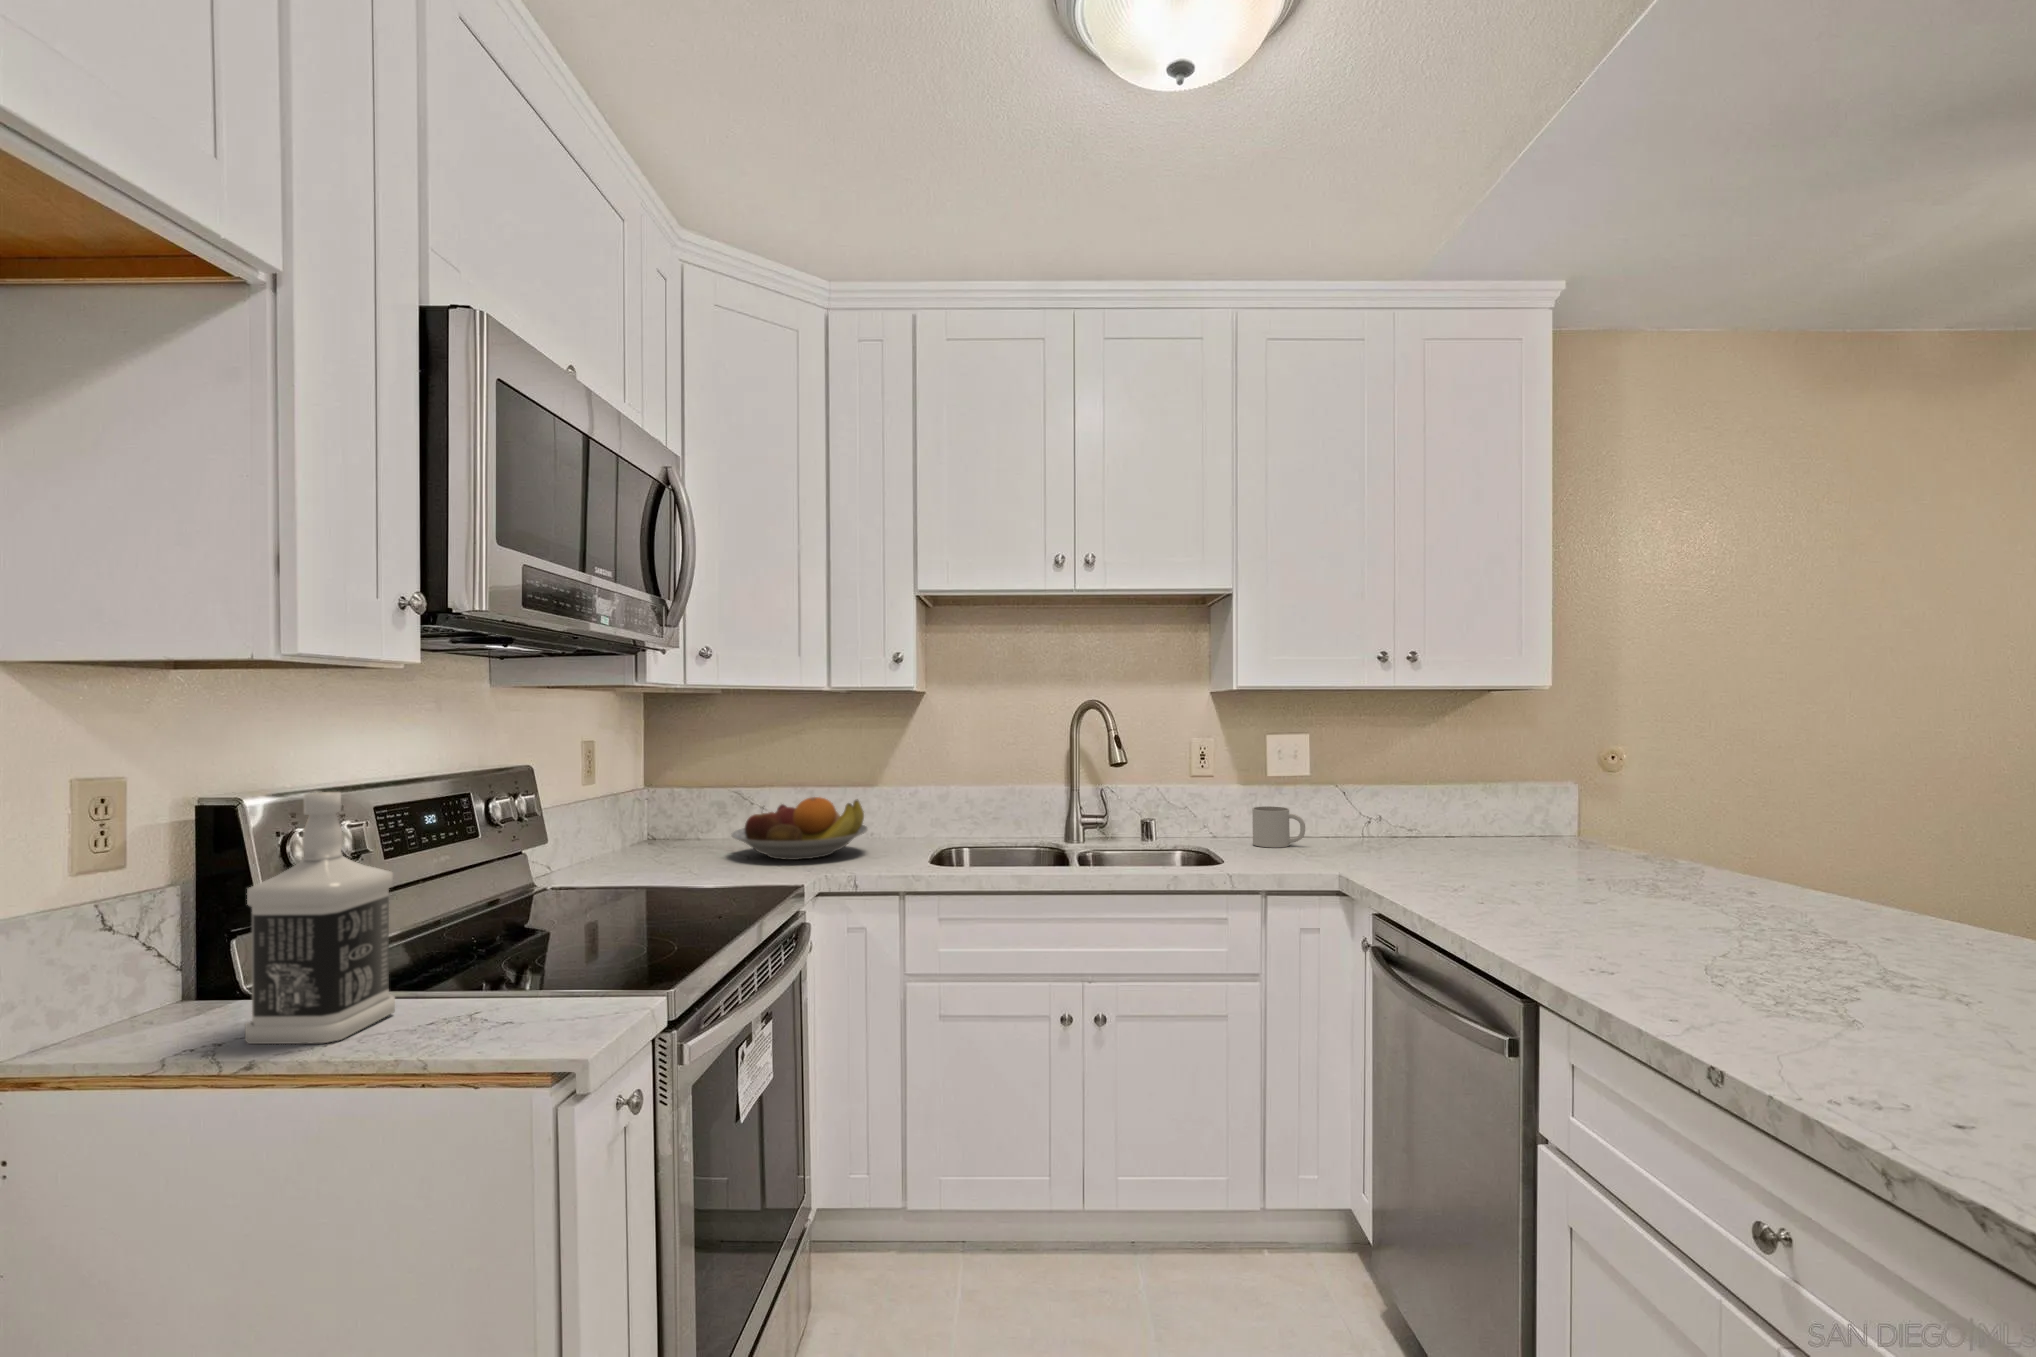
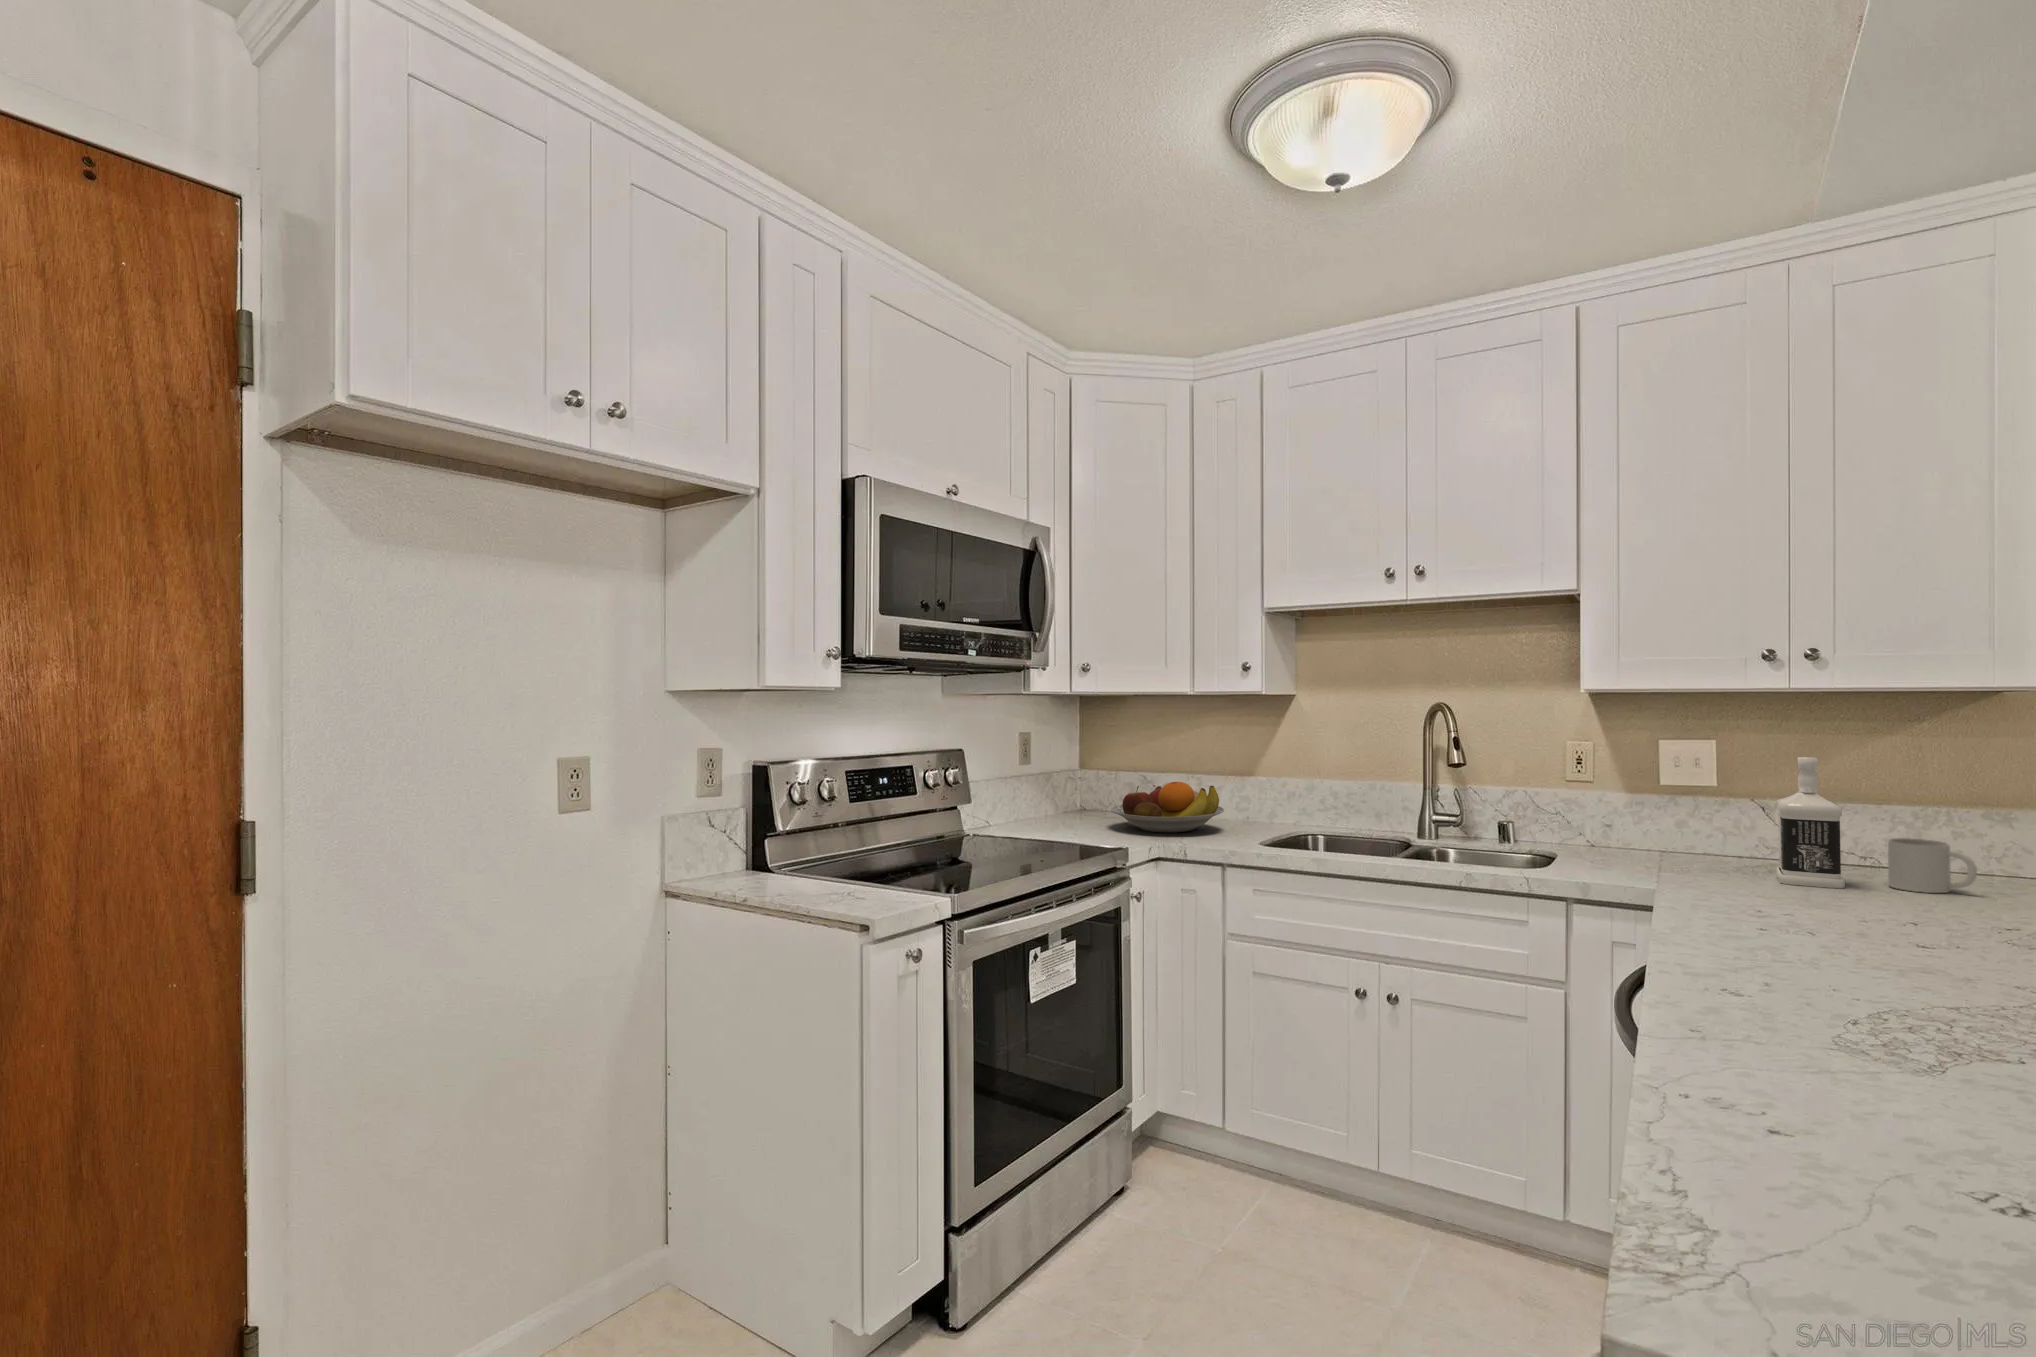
bottle: present [245,792,395,1044] -> present [1776,757,1845,888]
mug: present [1252,806,1305,848] -> present [1888,838,1977,893]

